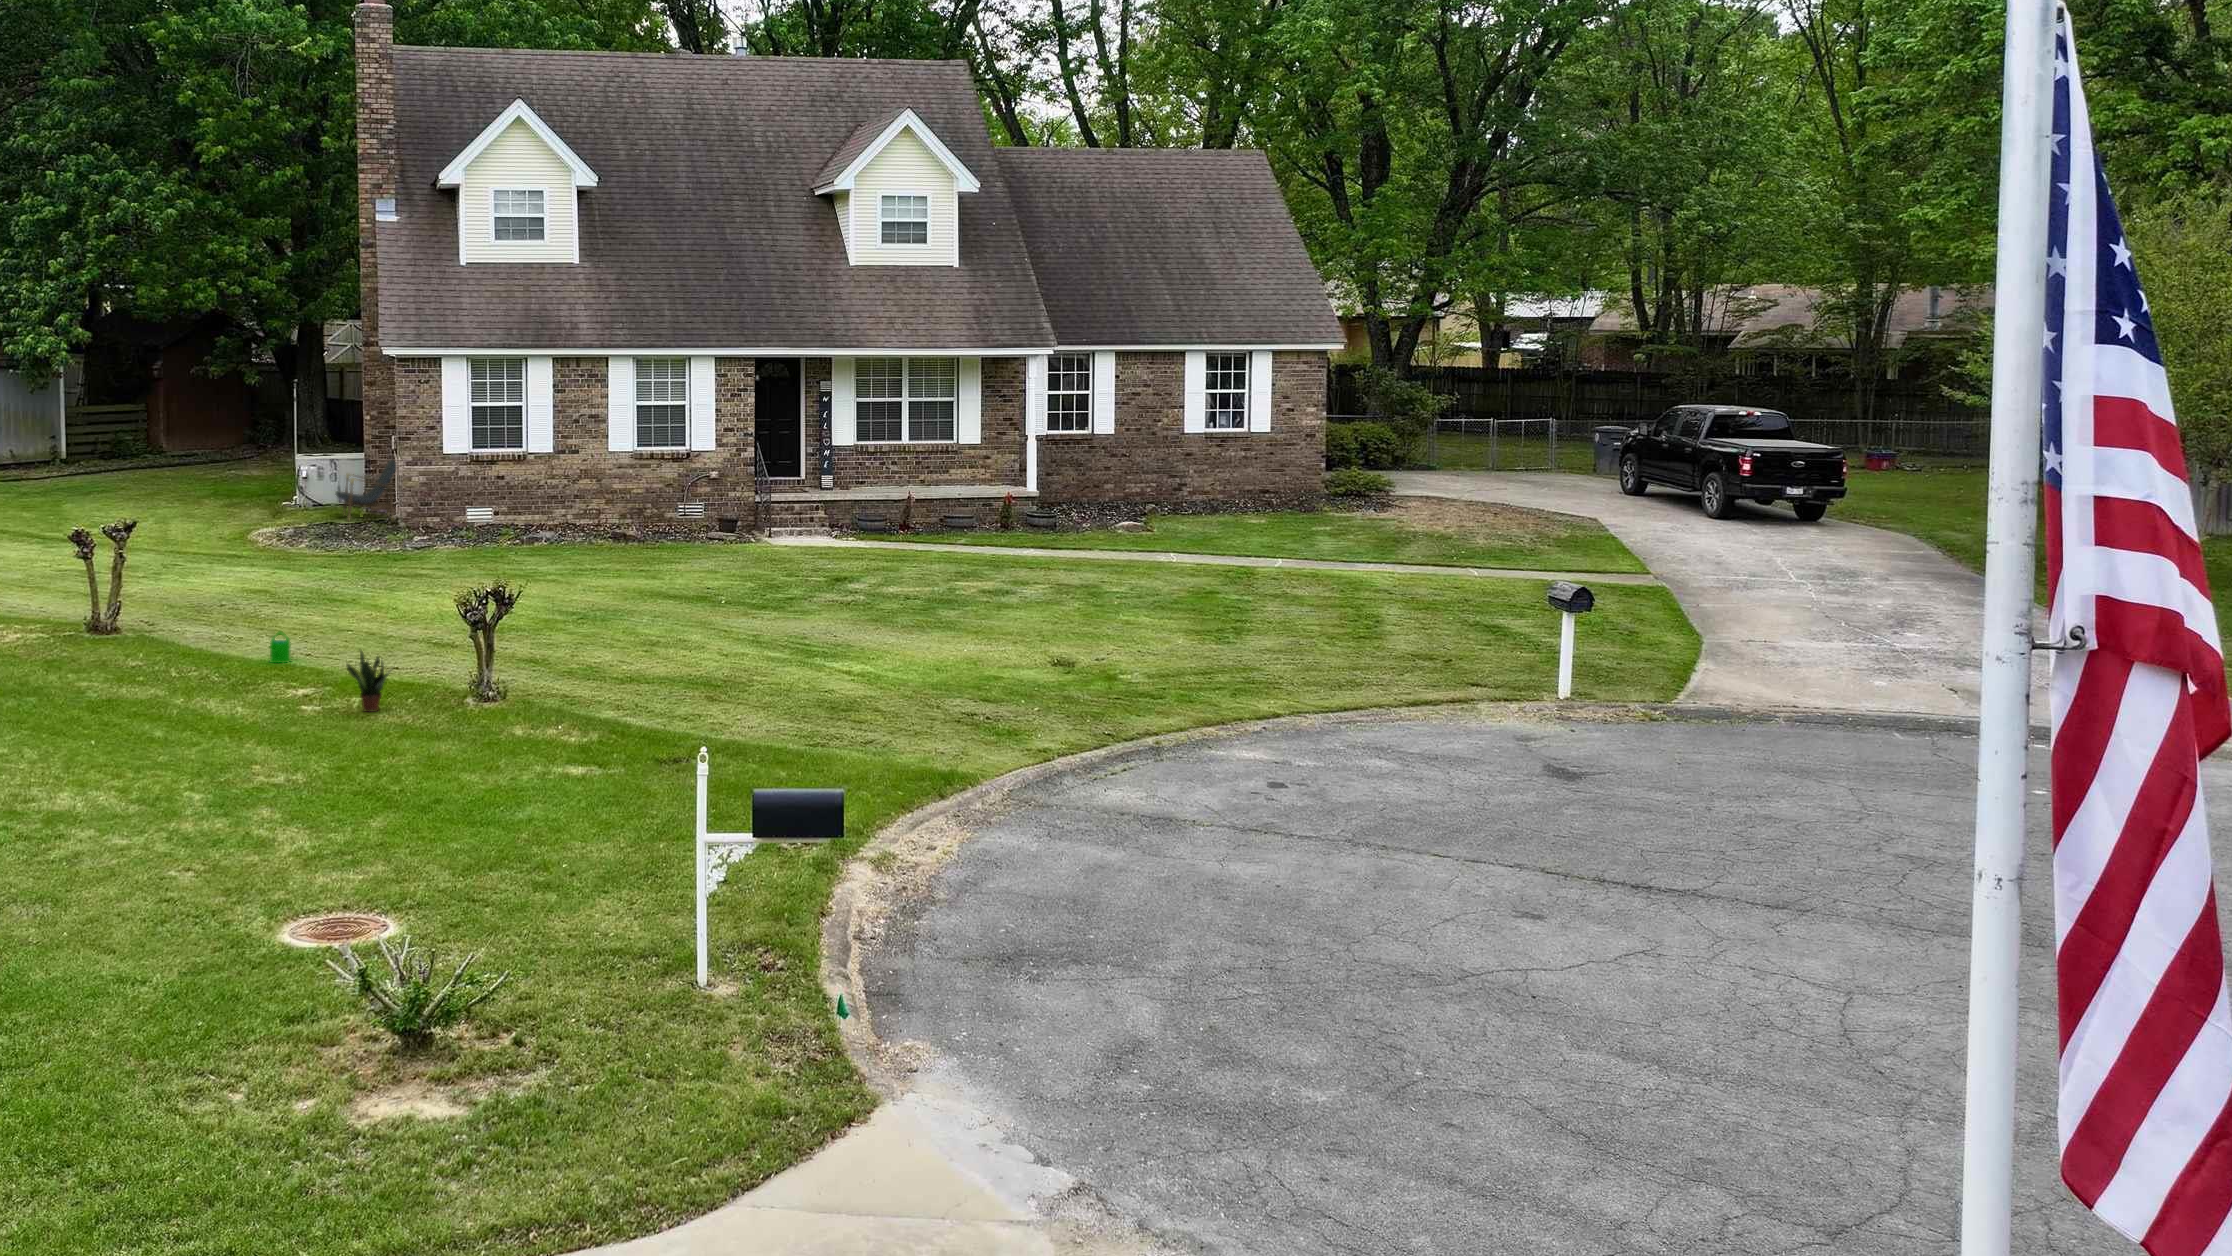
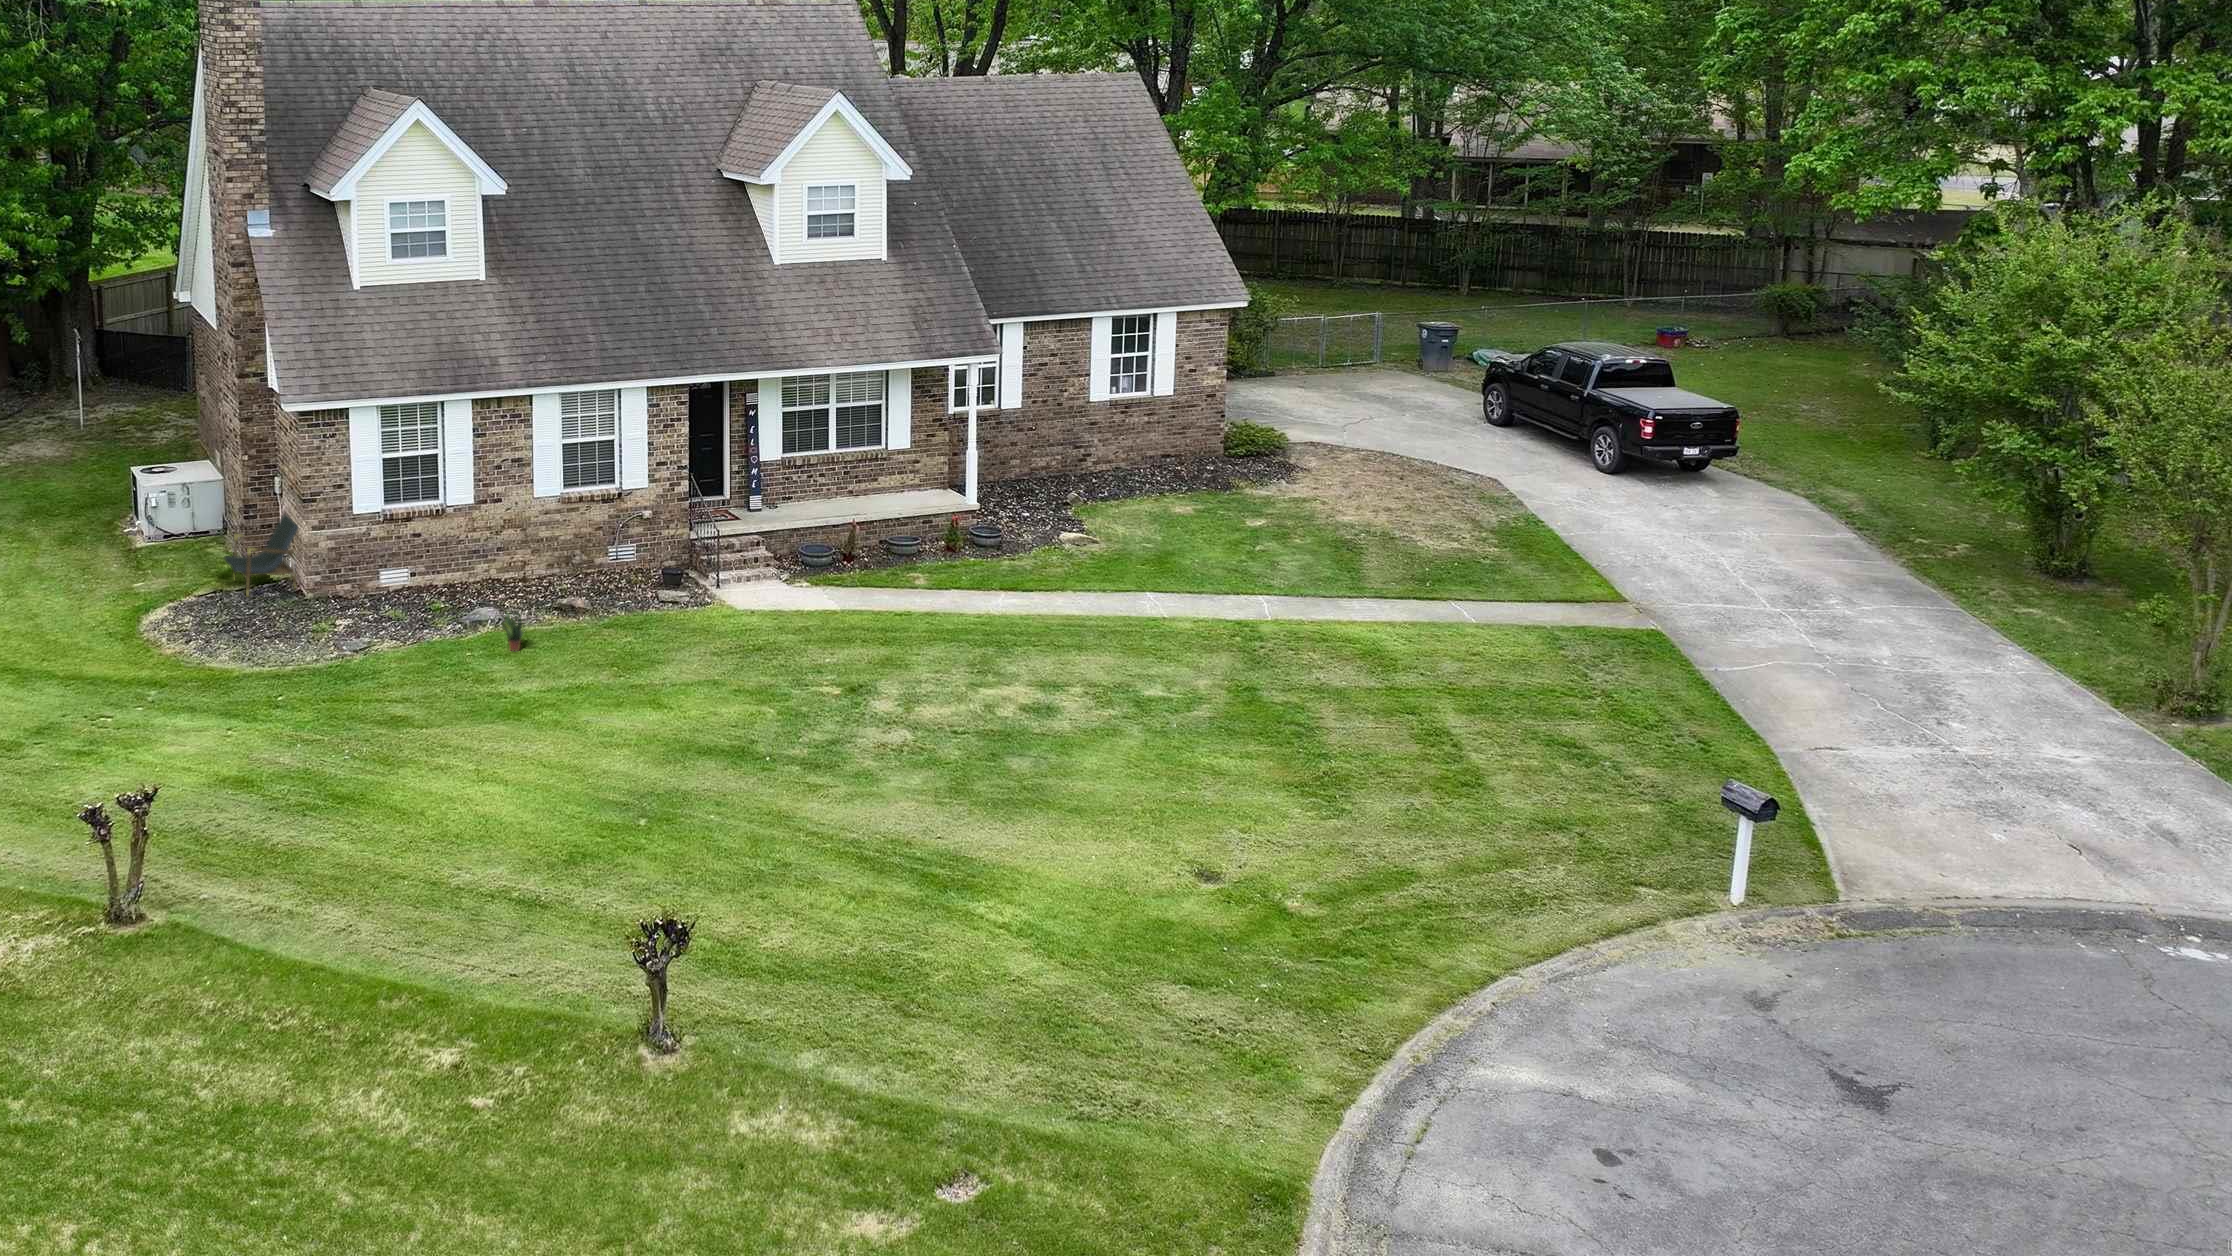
watering can: present [270,632,291,663] -> none [377,997,407,1039]
potted plant: present [346,651,393,712] -> present [501,613,523,651]

